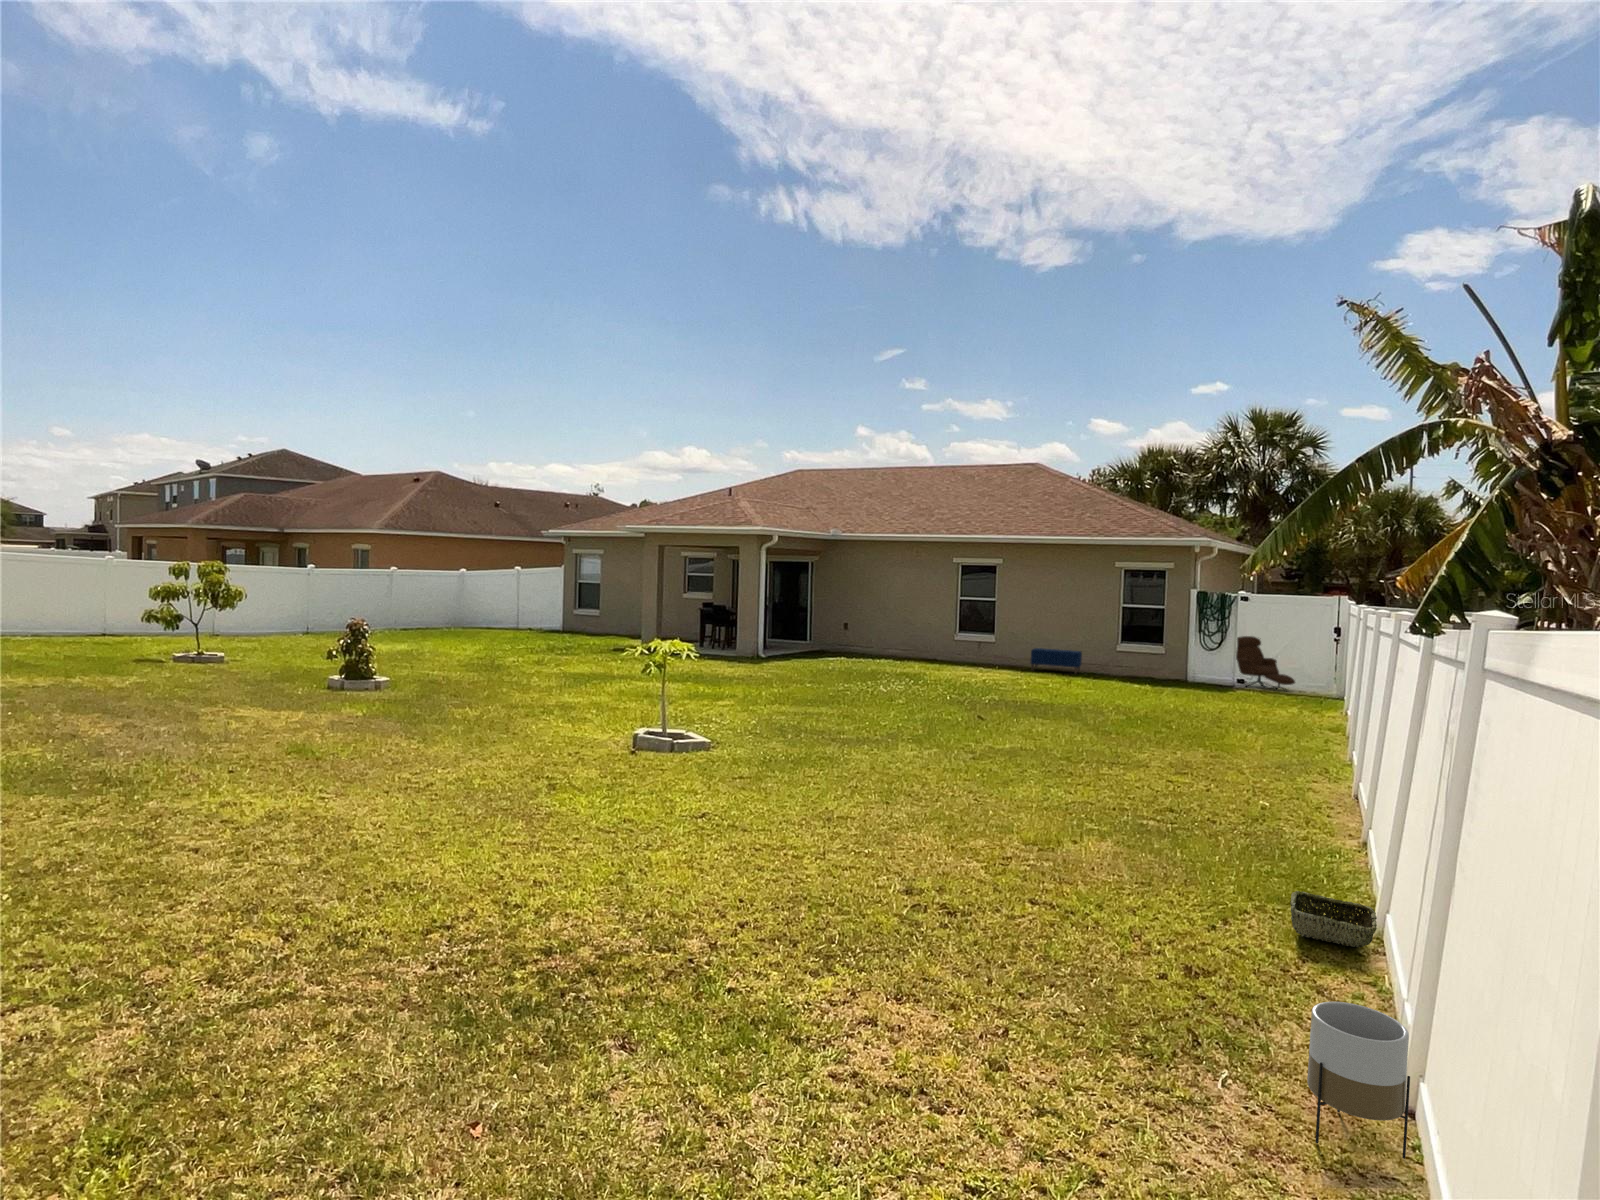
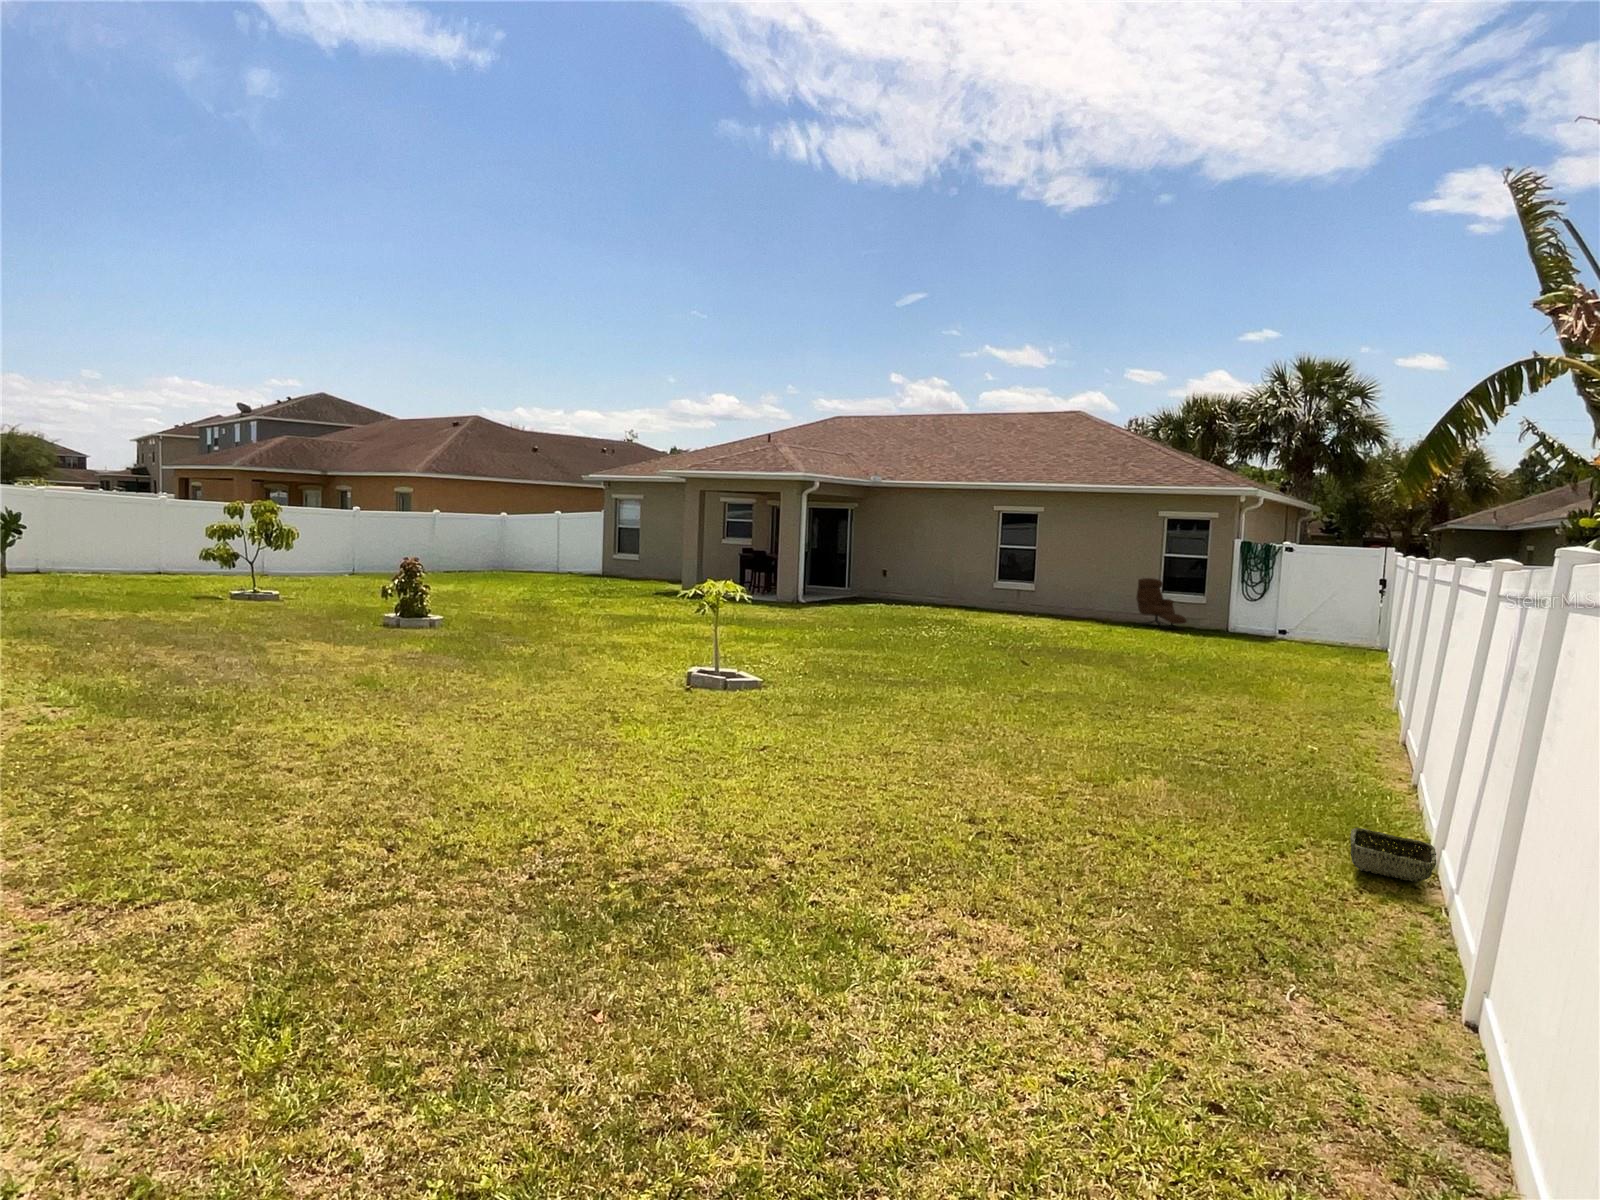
lounge chair: present [1236,636,1295,690] -> present [1136,578,1187,629]
bench: present [1031,648,1082,673] -> none [1071,597,1124,624]
planter: present [1307,1002,1410,1159] -> none [1376,921,1479,1066]

